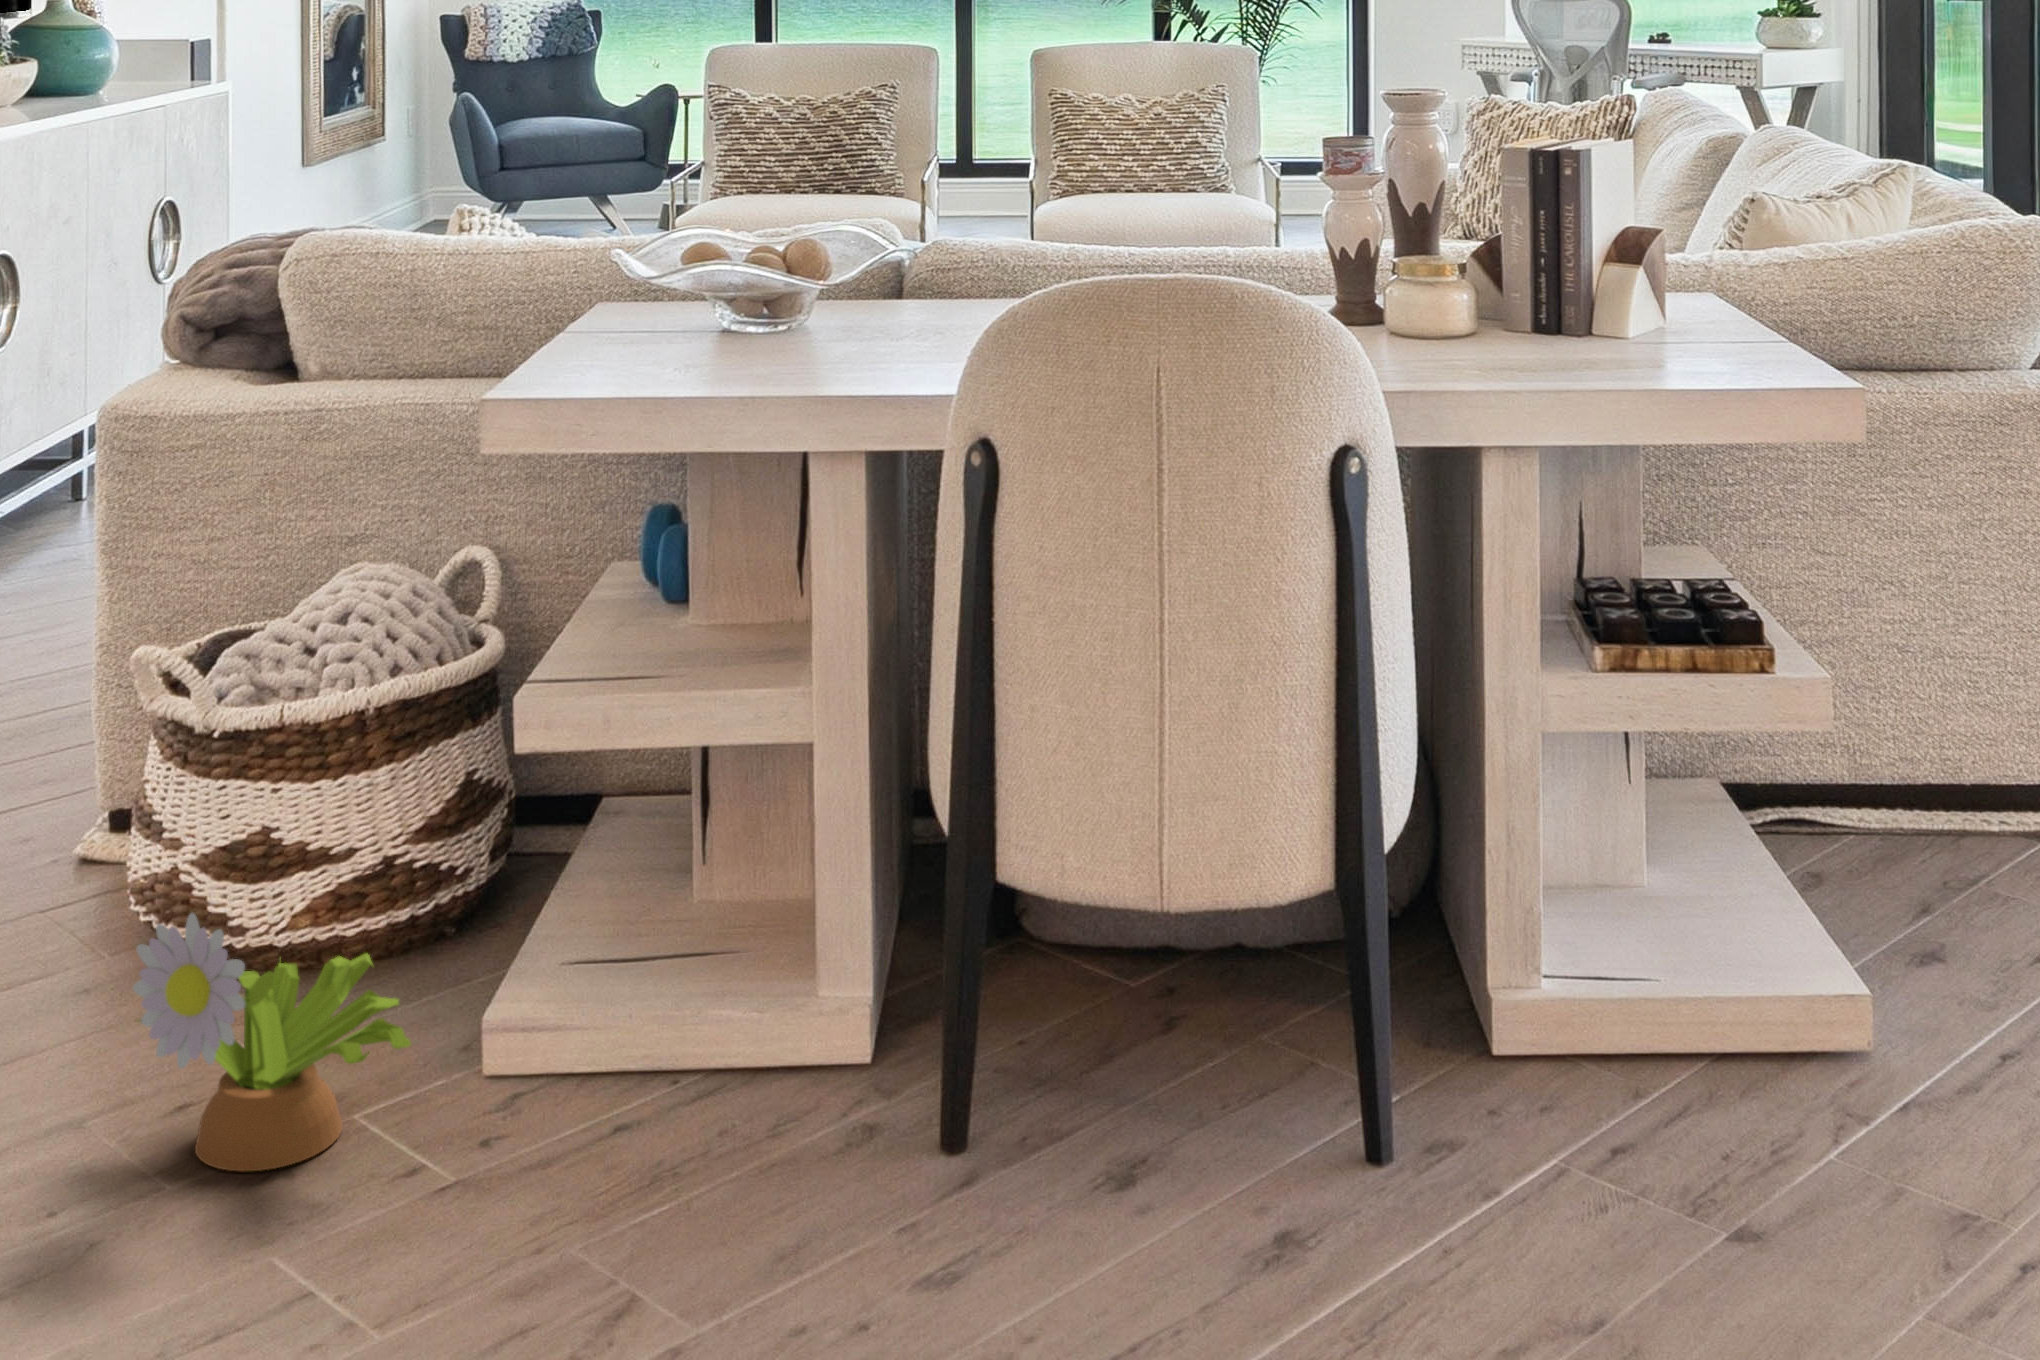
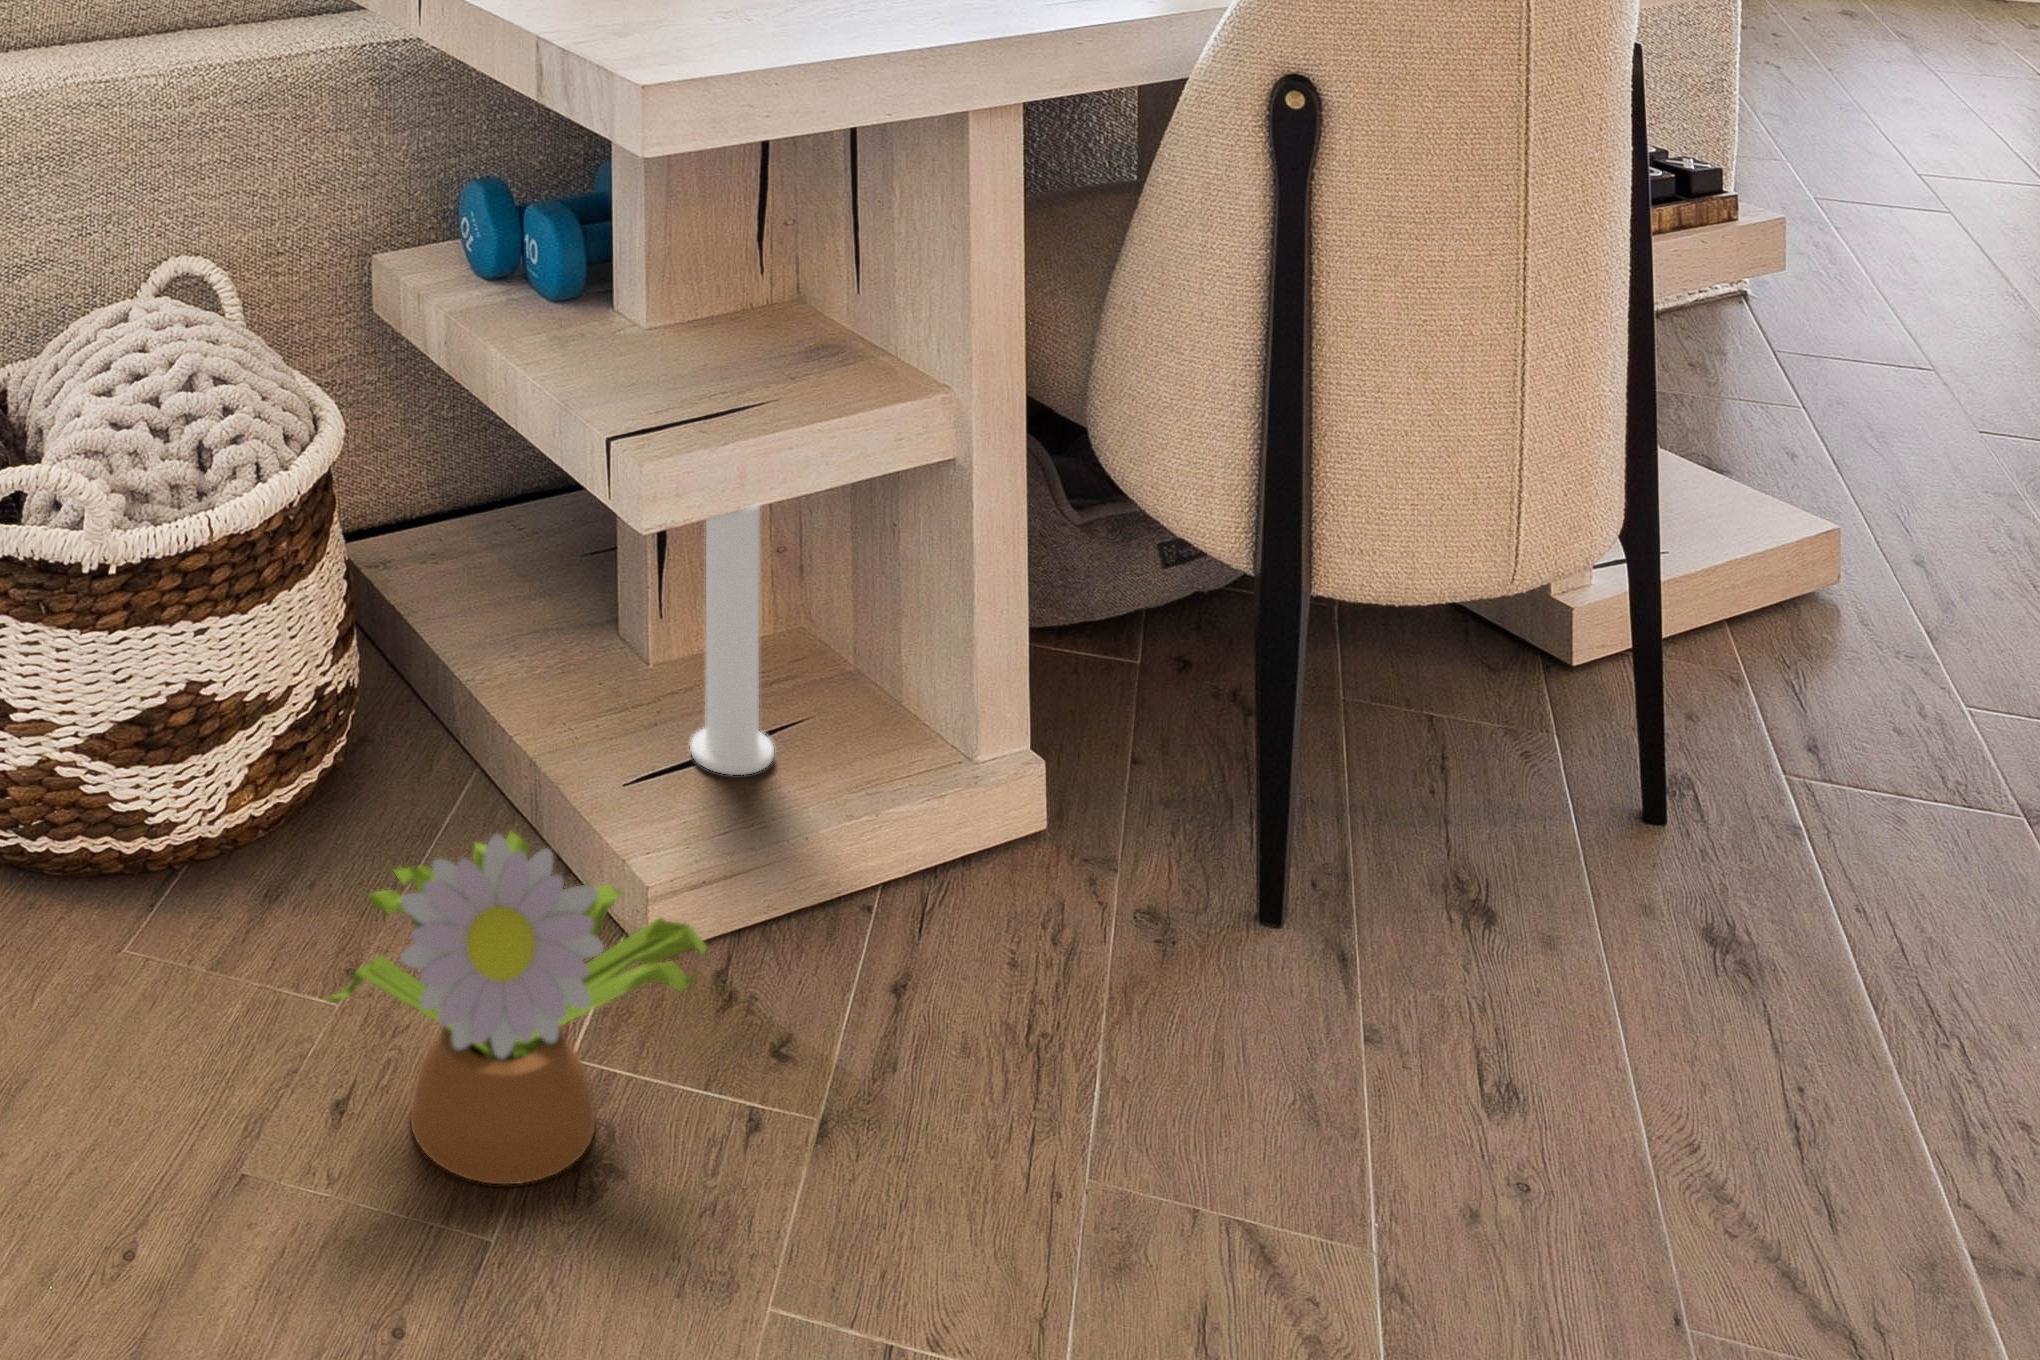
candle: none [641,734,709,978] -> present [690,505,774,775]

